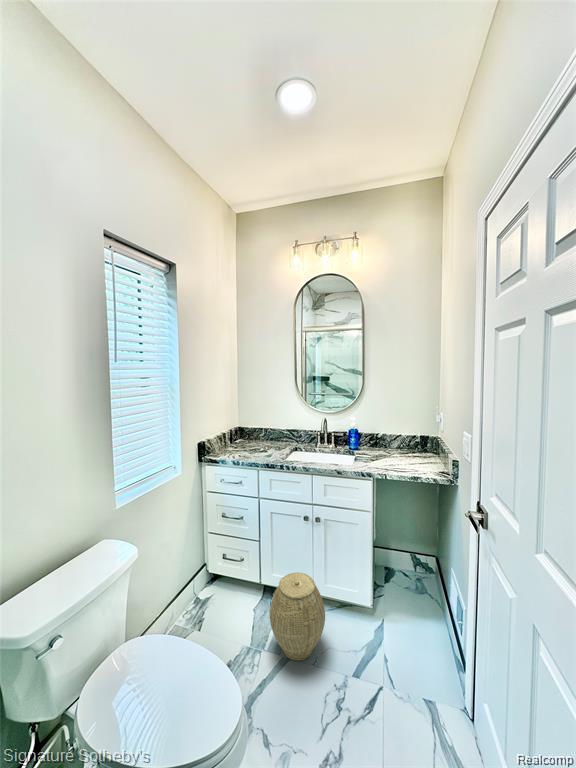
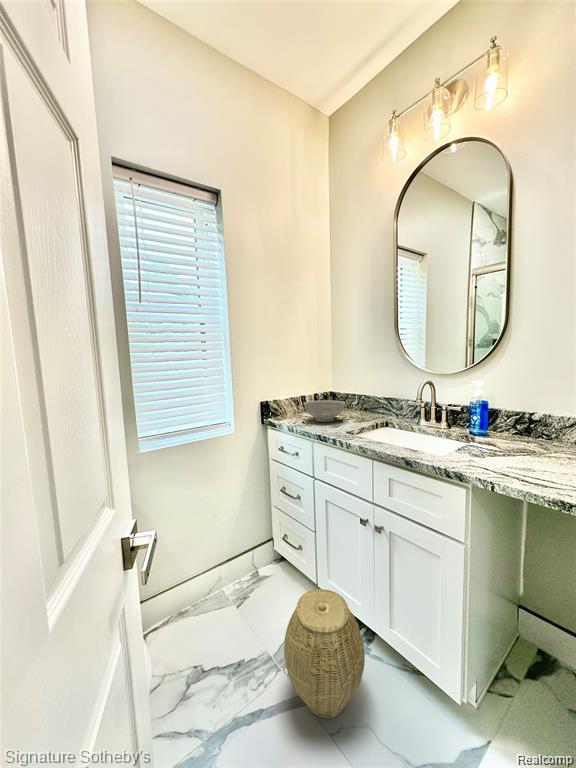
decorative bowl: none [236,435,269,453] -> present [304,400,345,422]

